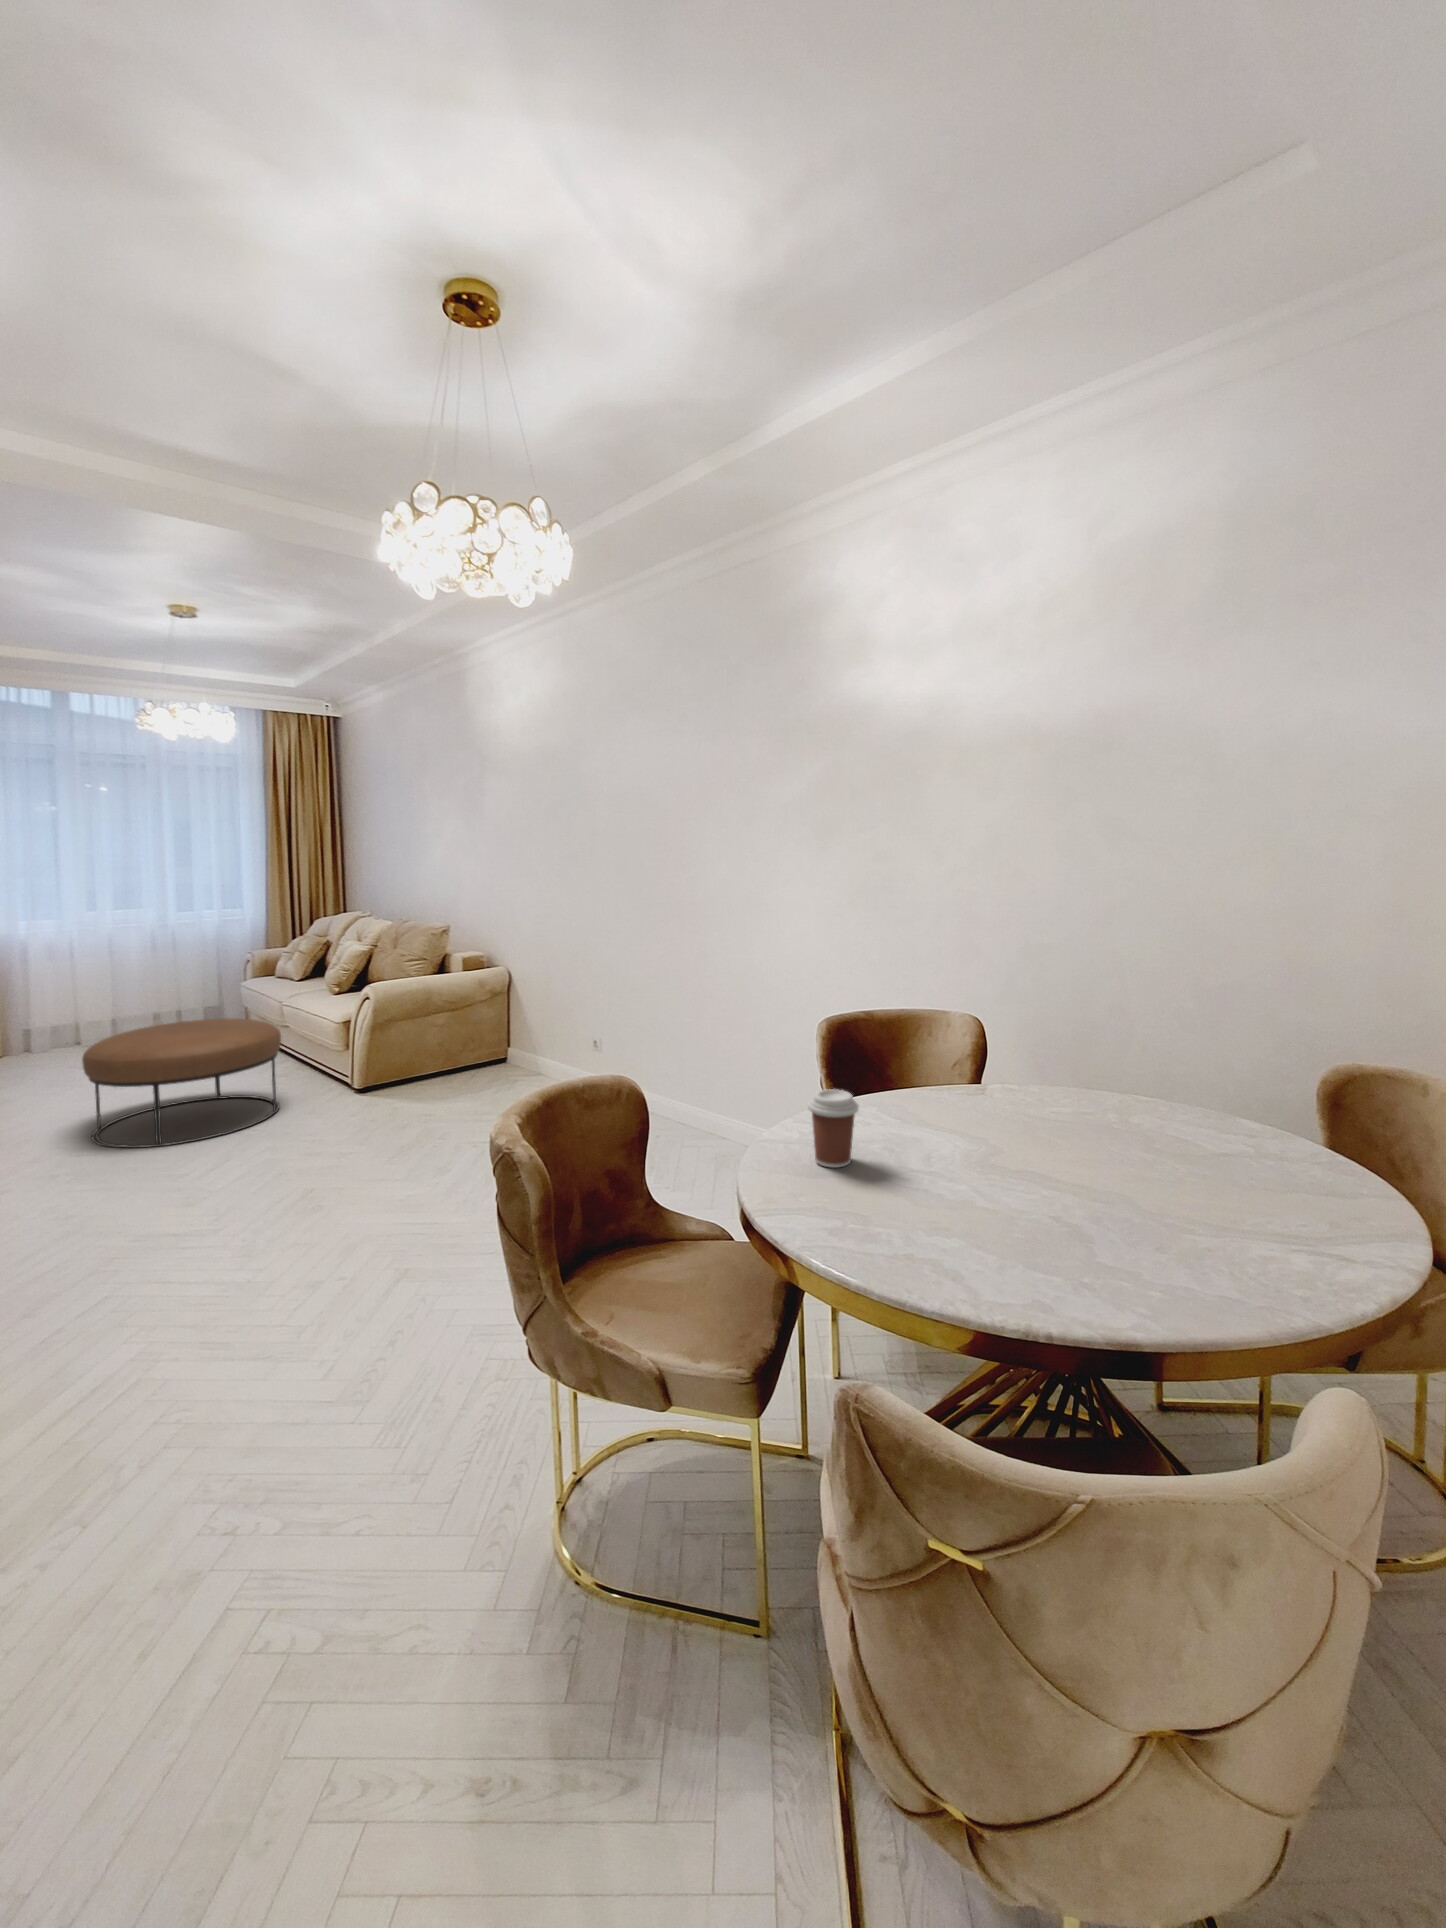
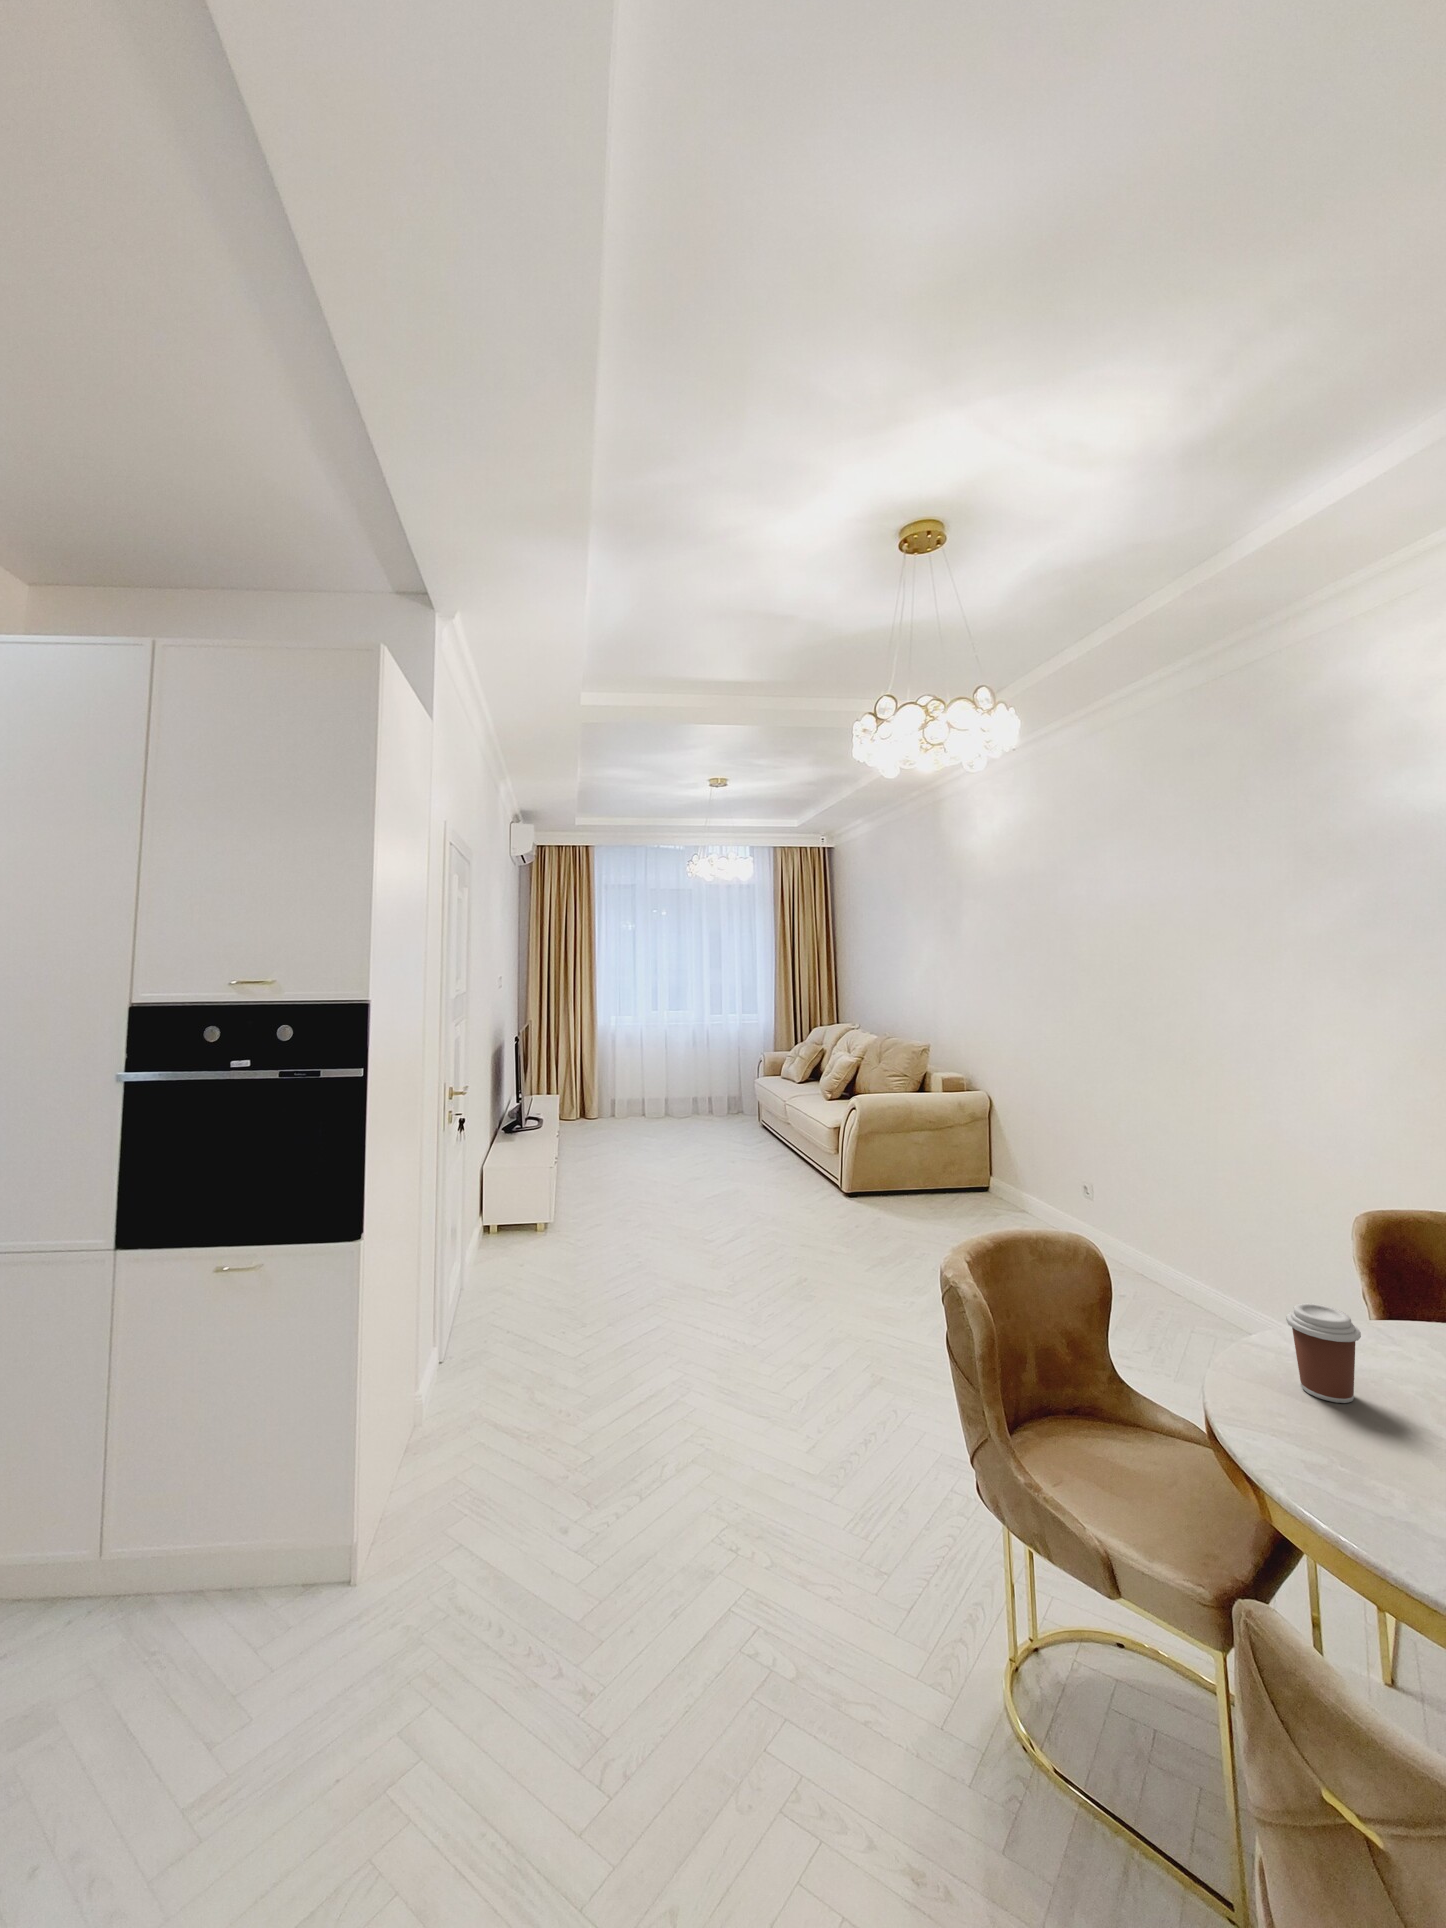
ottoman: present [82,1019,281,1148] -> none [662,1112,787,1214]

